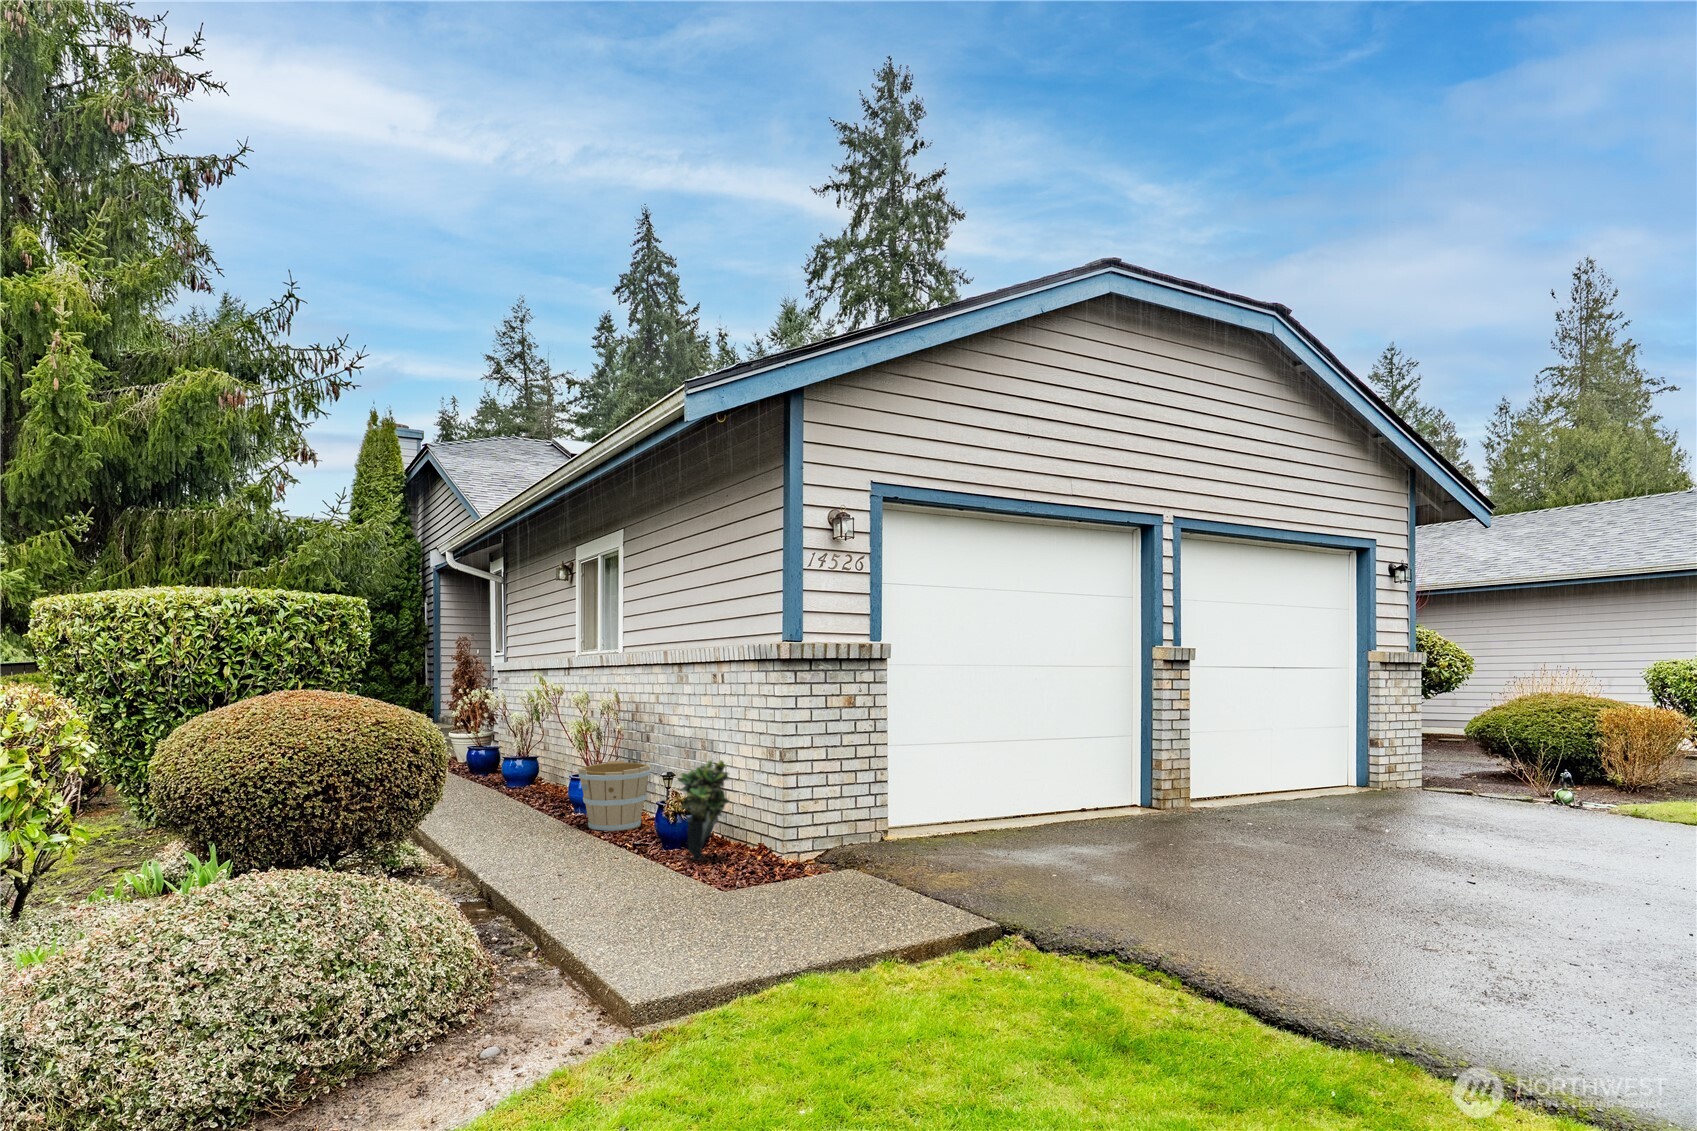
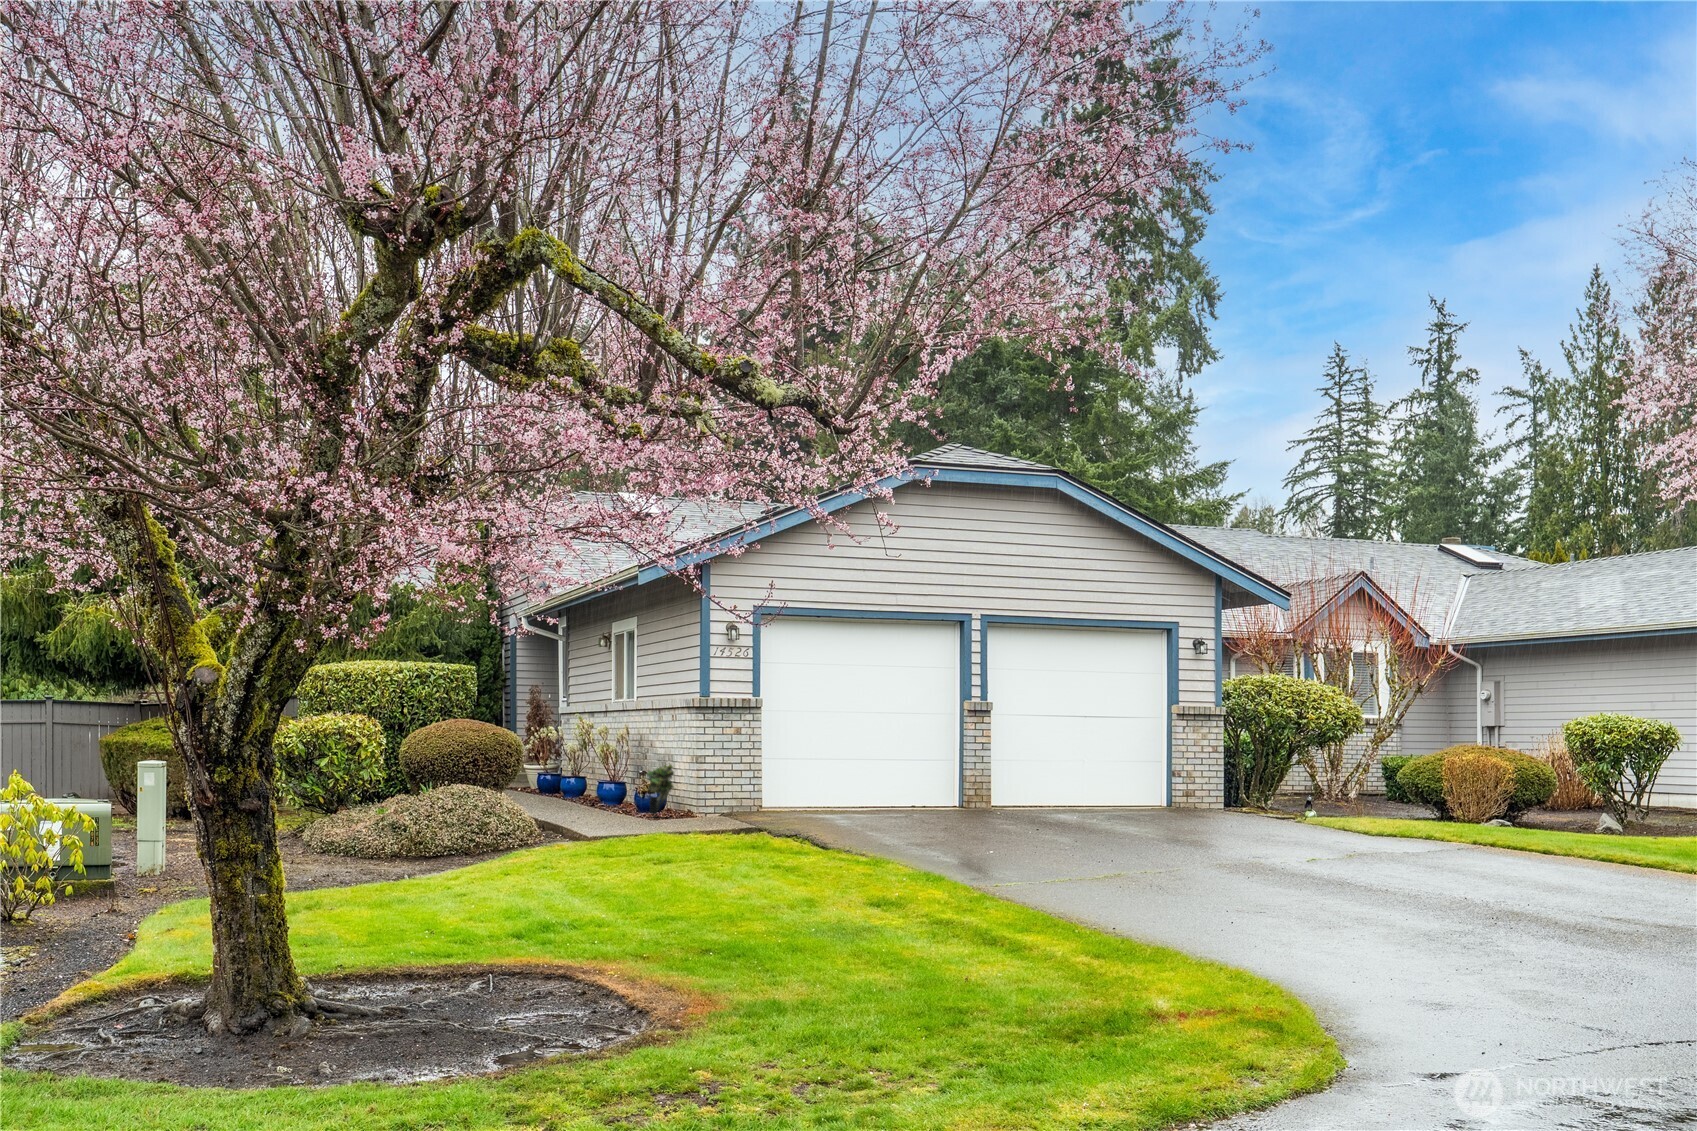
wooden bucket: present [578,761,651,831] -> none [599,770,644,811]

